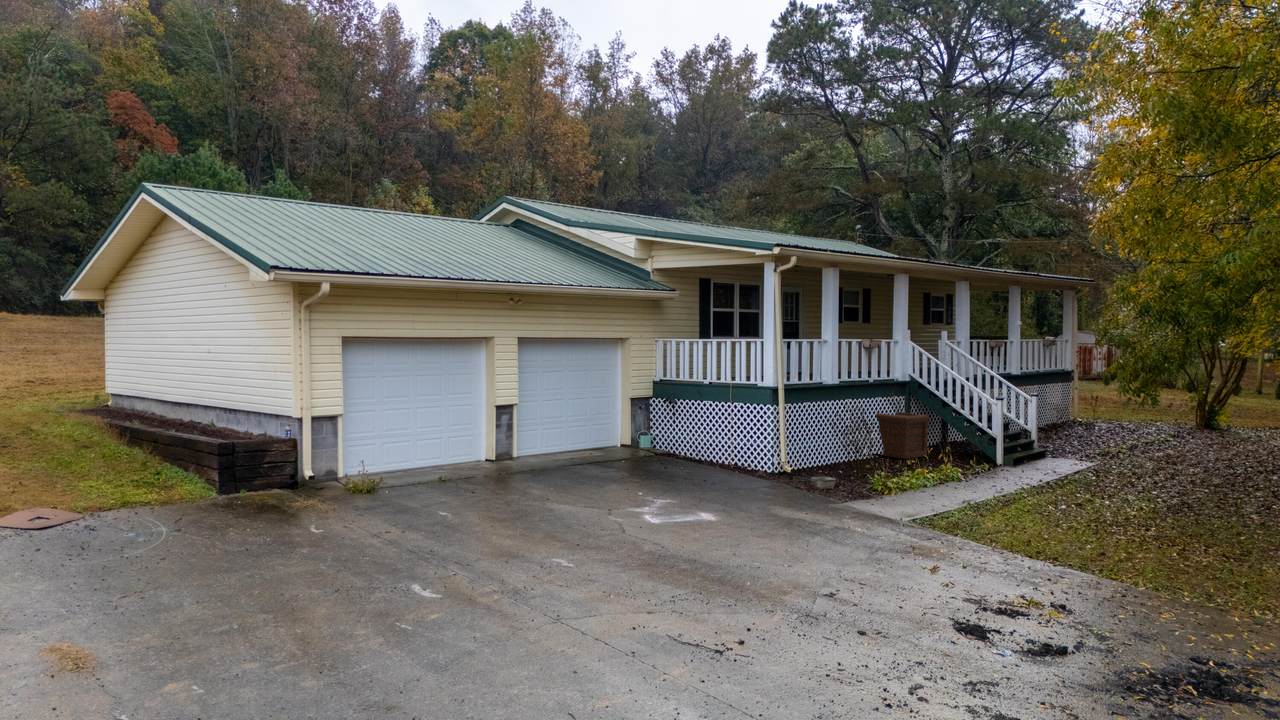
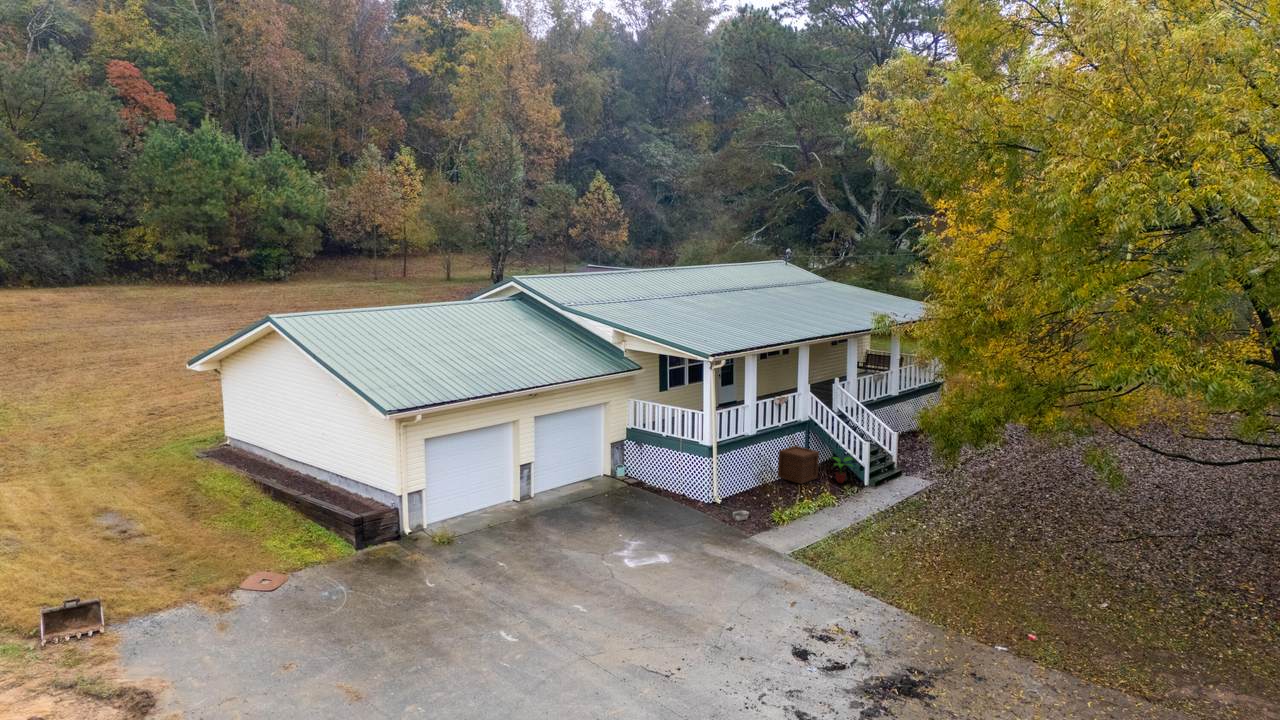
potted plant: none [943,425,983,461] -> present [833,457,852,483]

